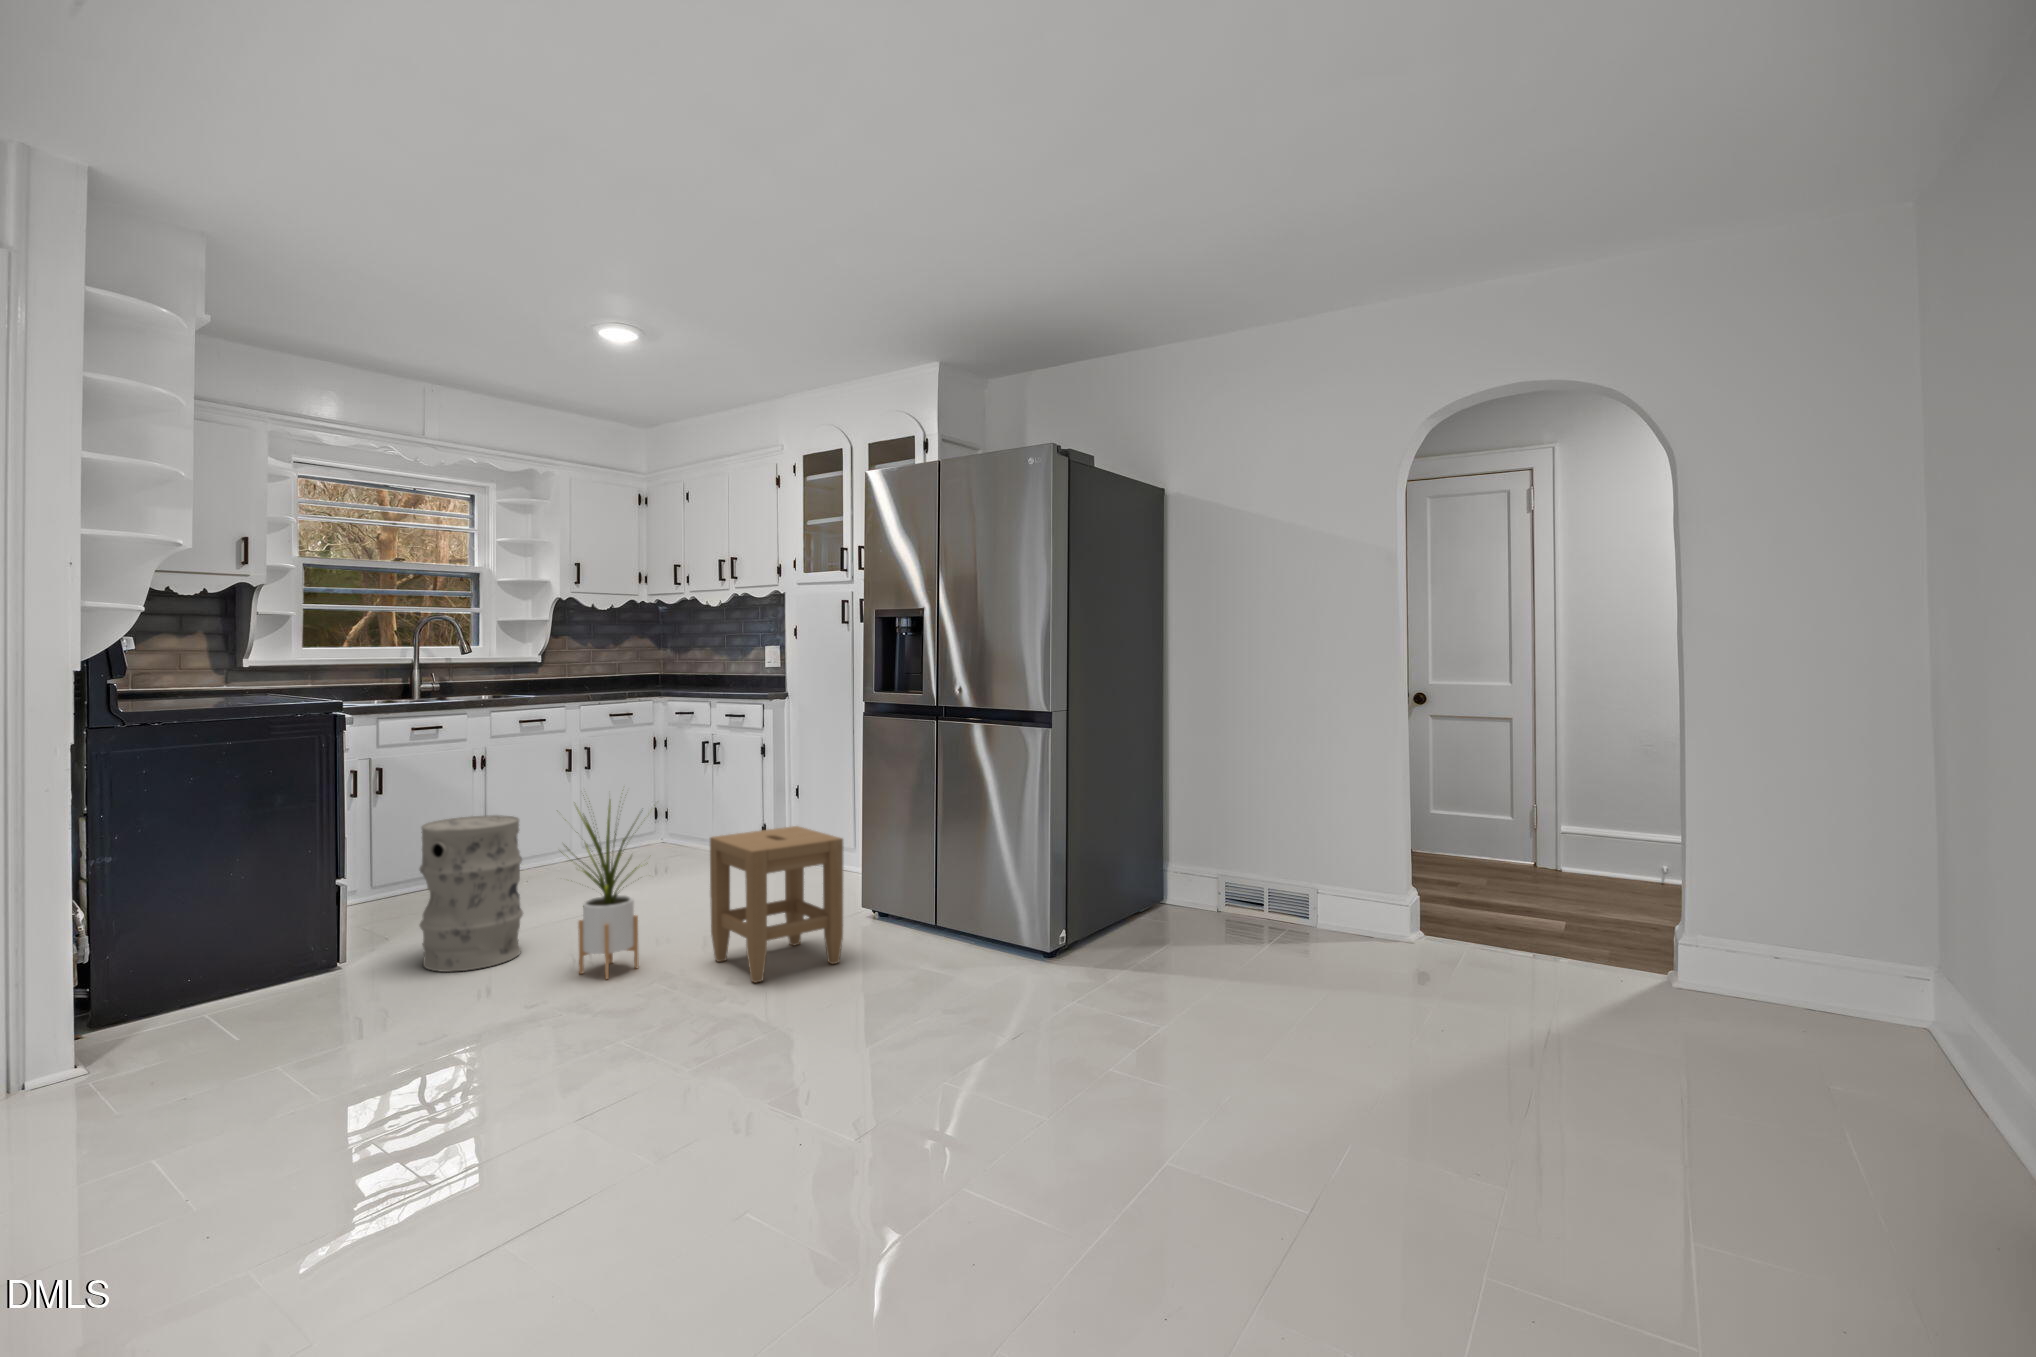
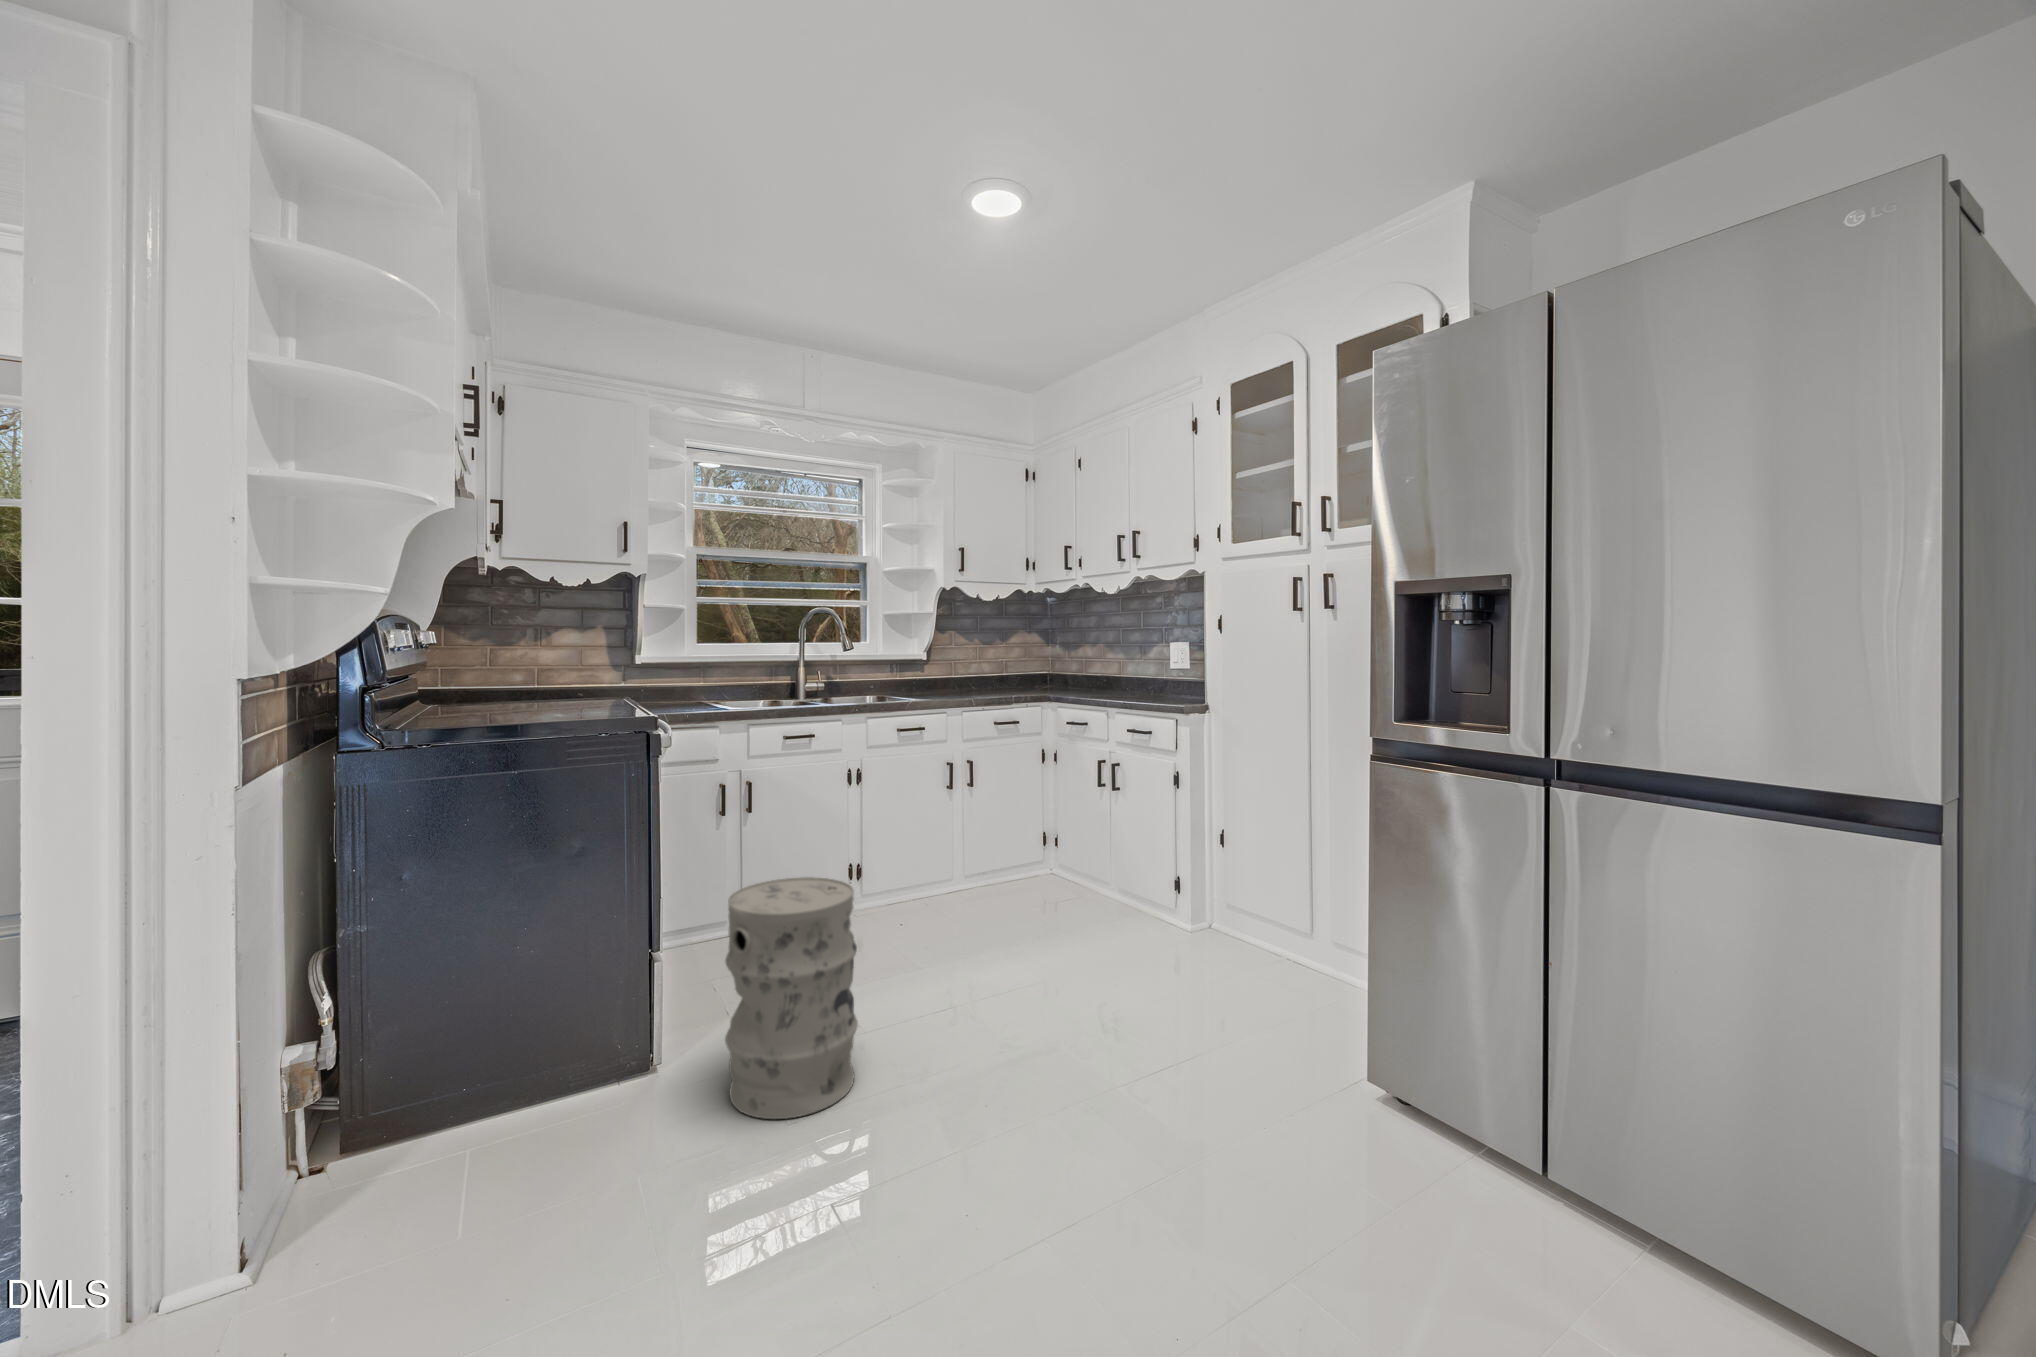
house plant: present [566,800,639,979] -> none [880,869,1043,1204]
stool: present [710,826,843,983] -> none [1119,953,1372,1299]

